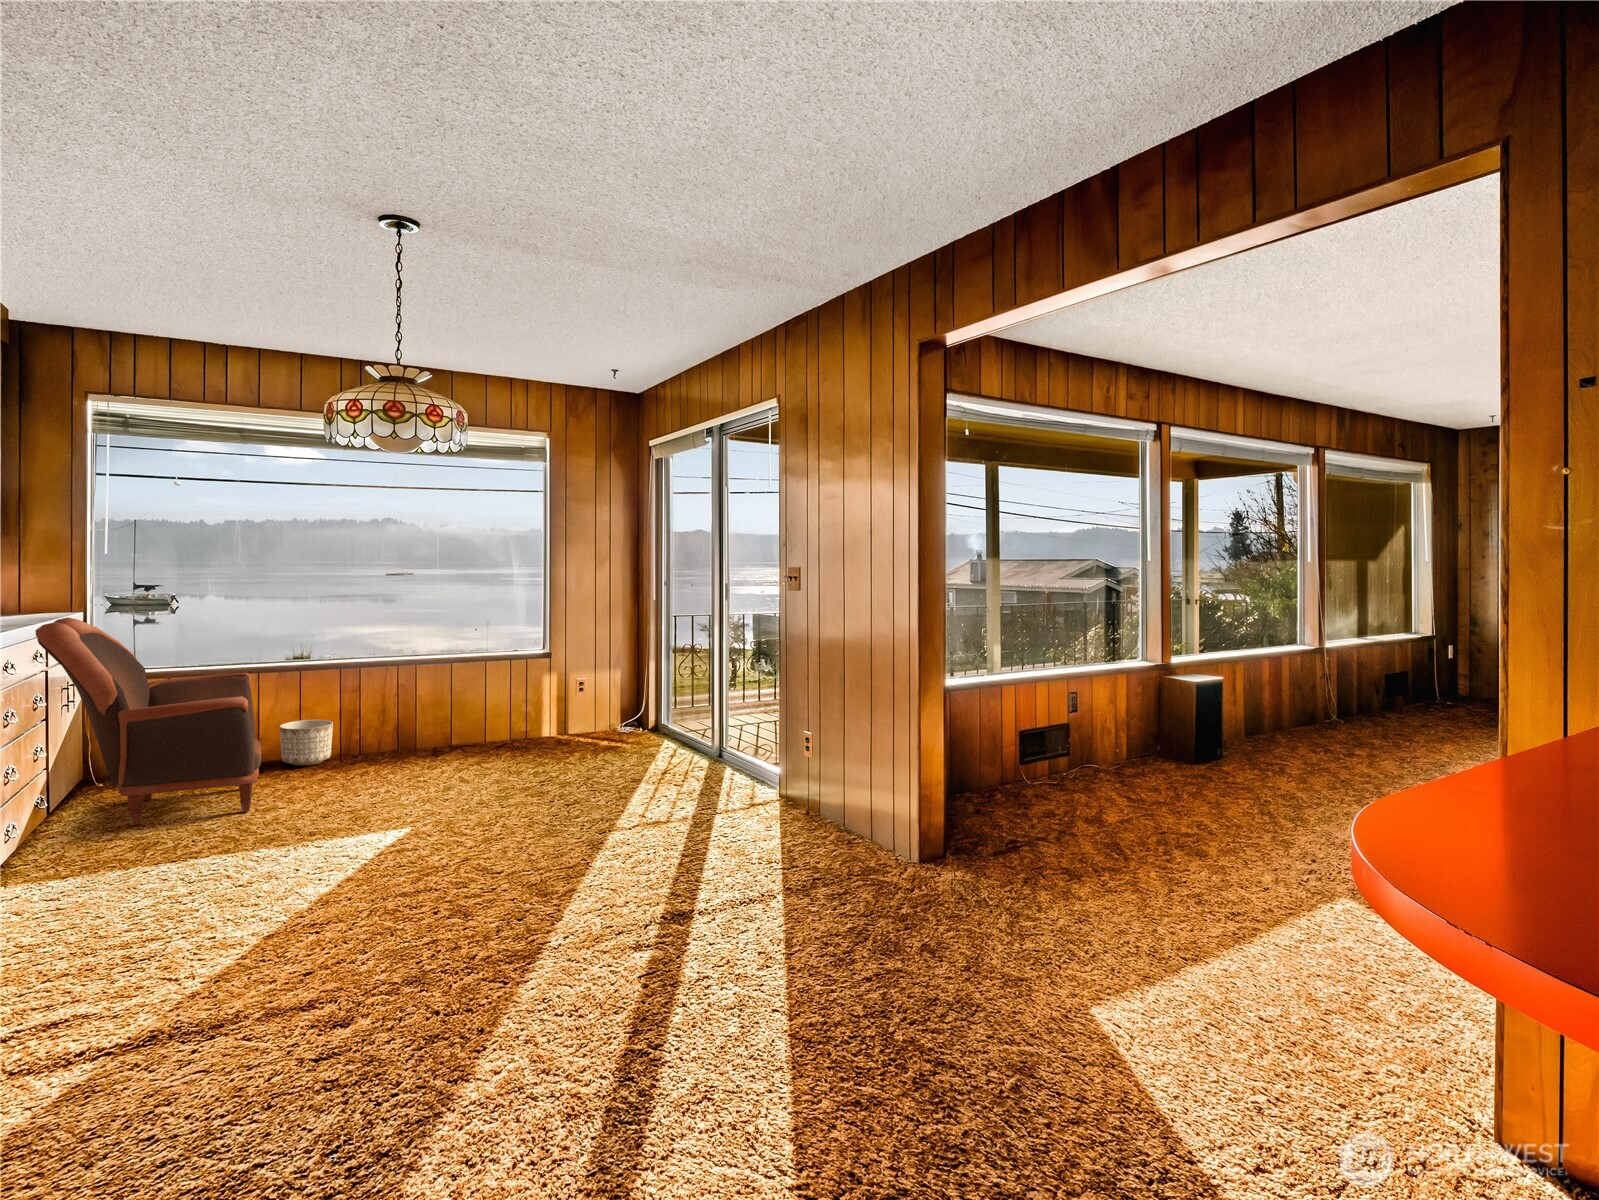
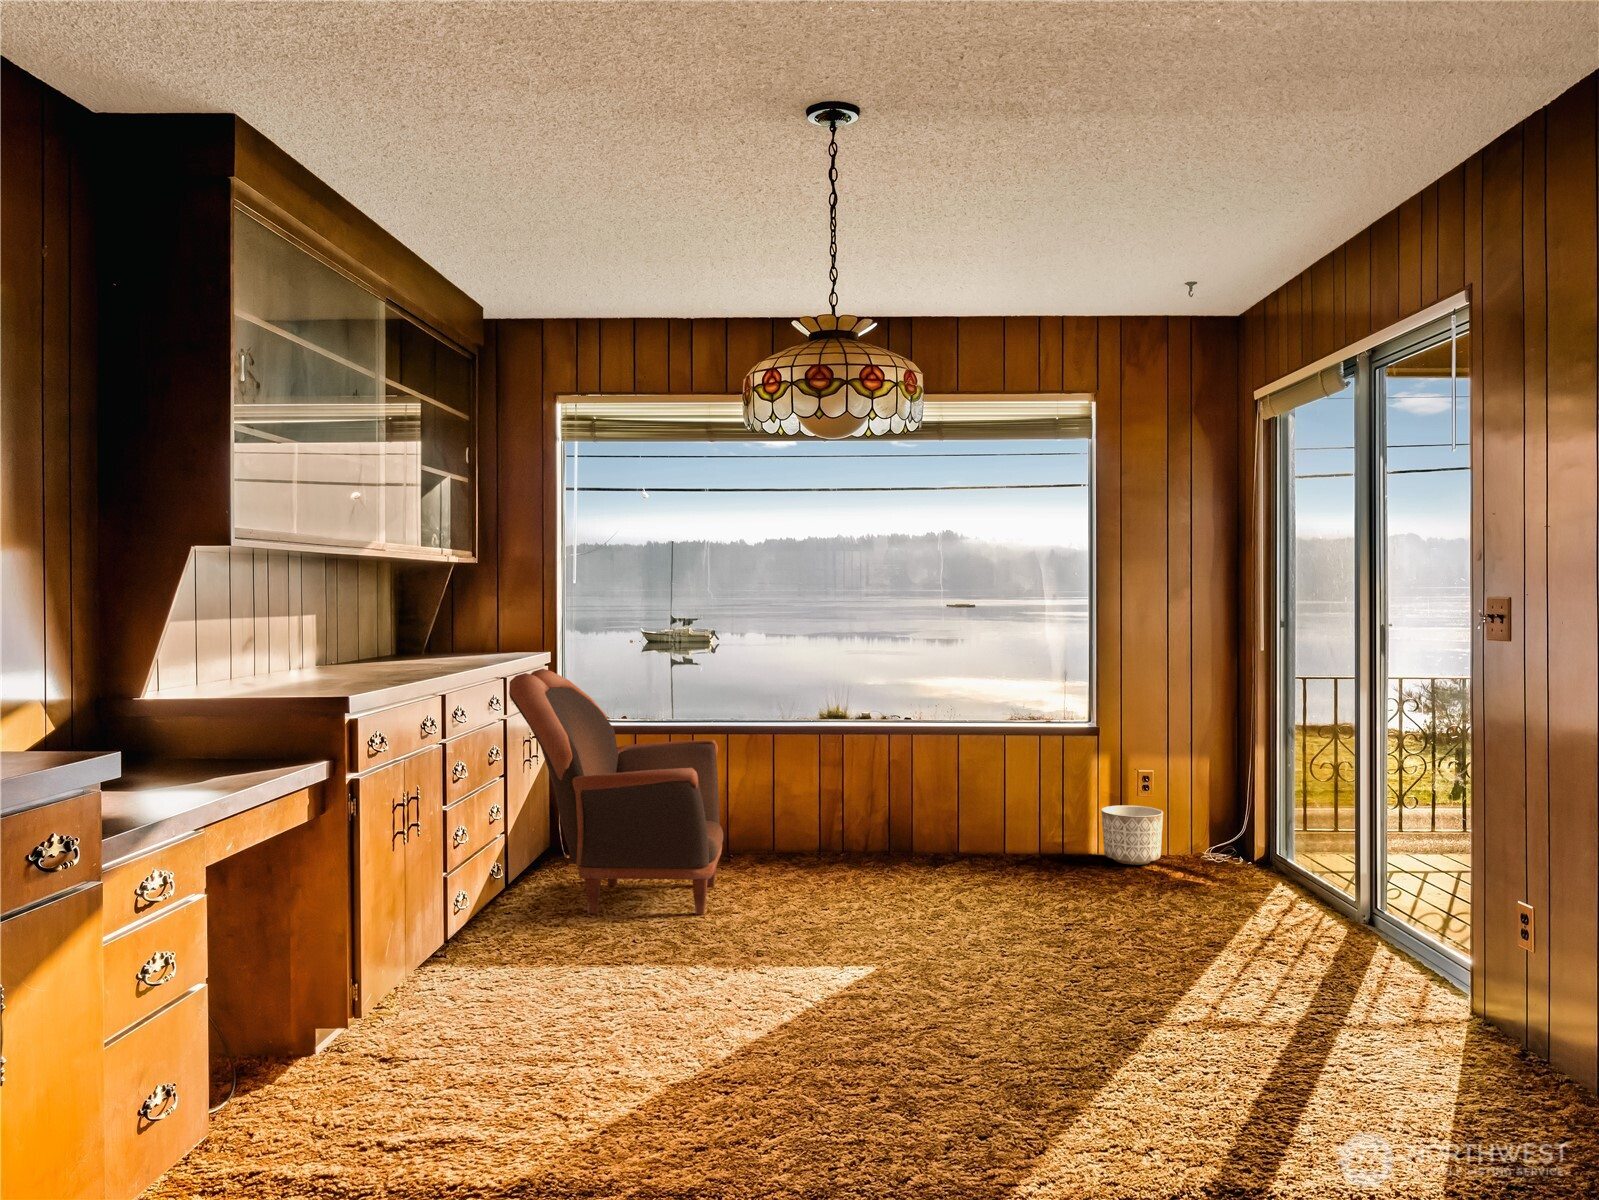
planter: present [280,720,333,766] -> present [1101,805,1163,865]

